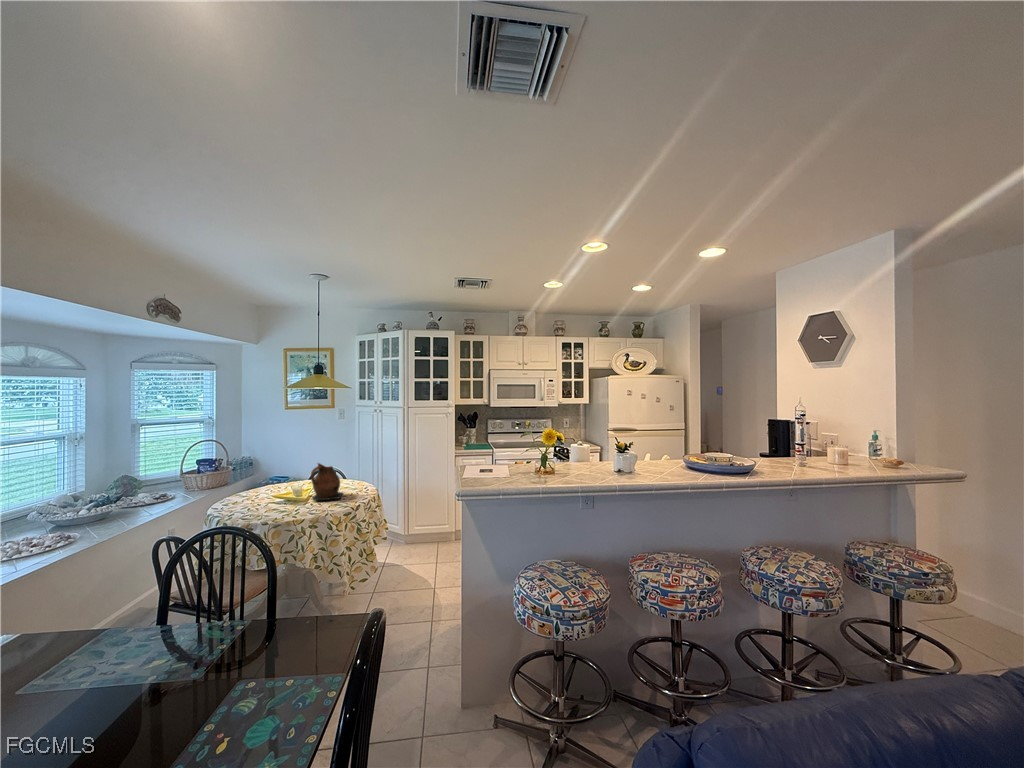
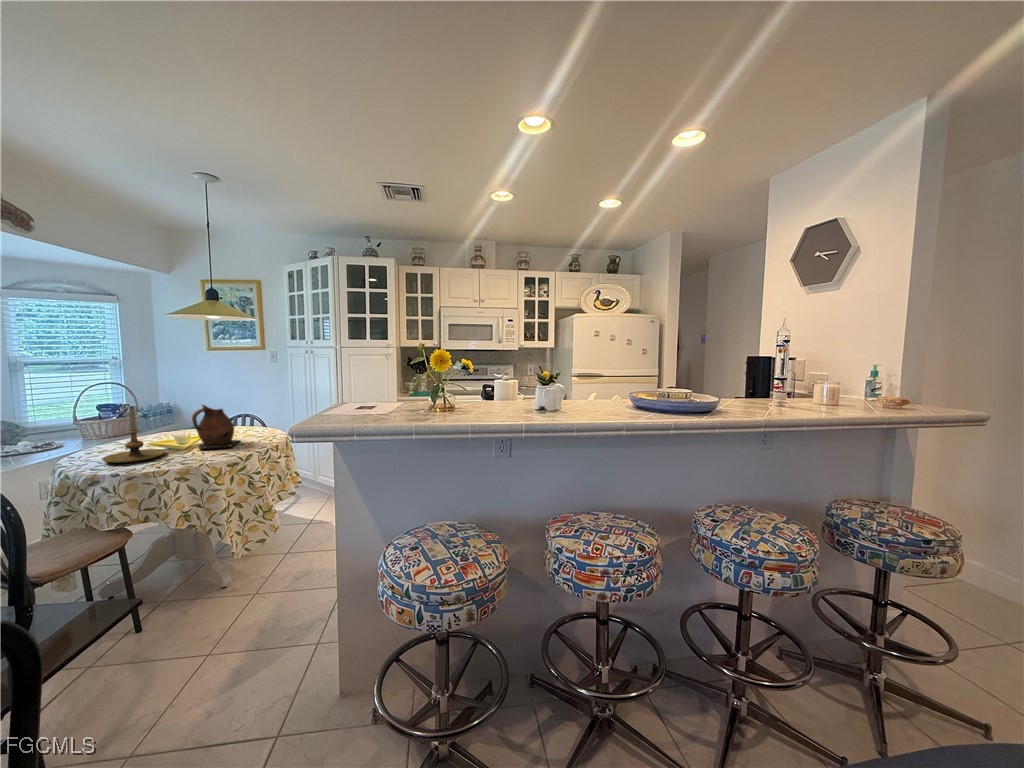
candle holder: none [247,466,291,513] -> present [102,406,166,463]

